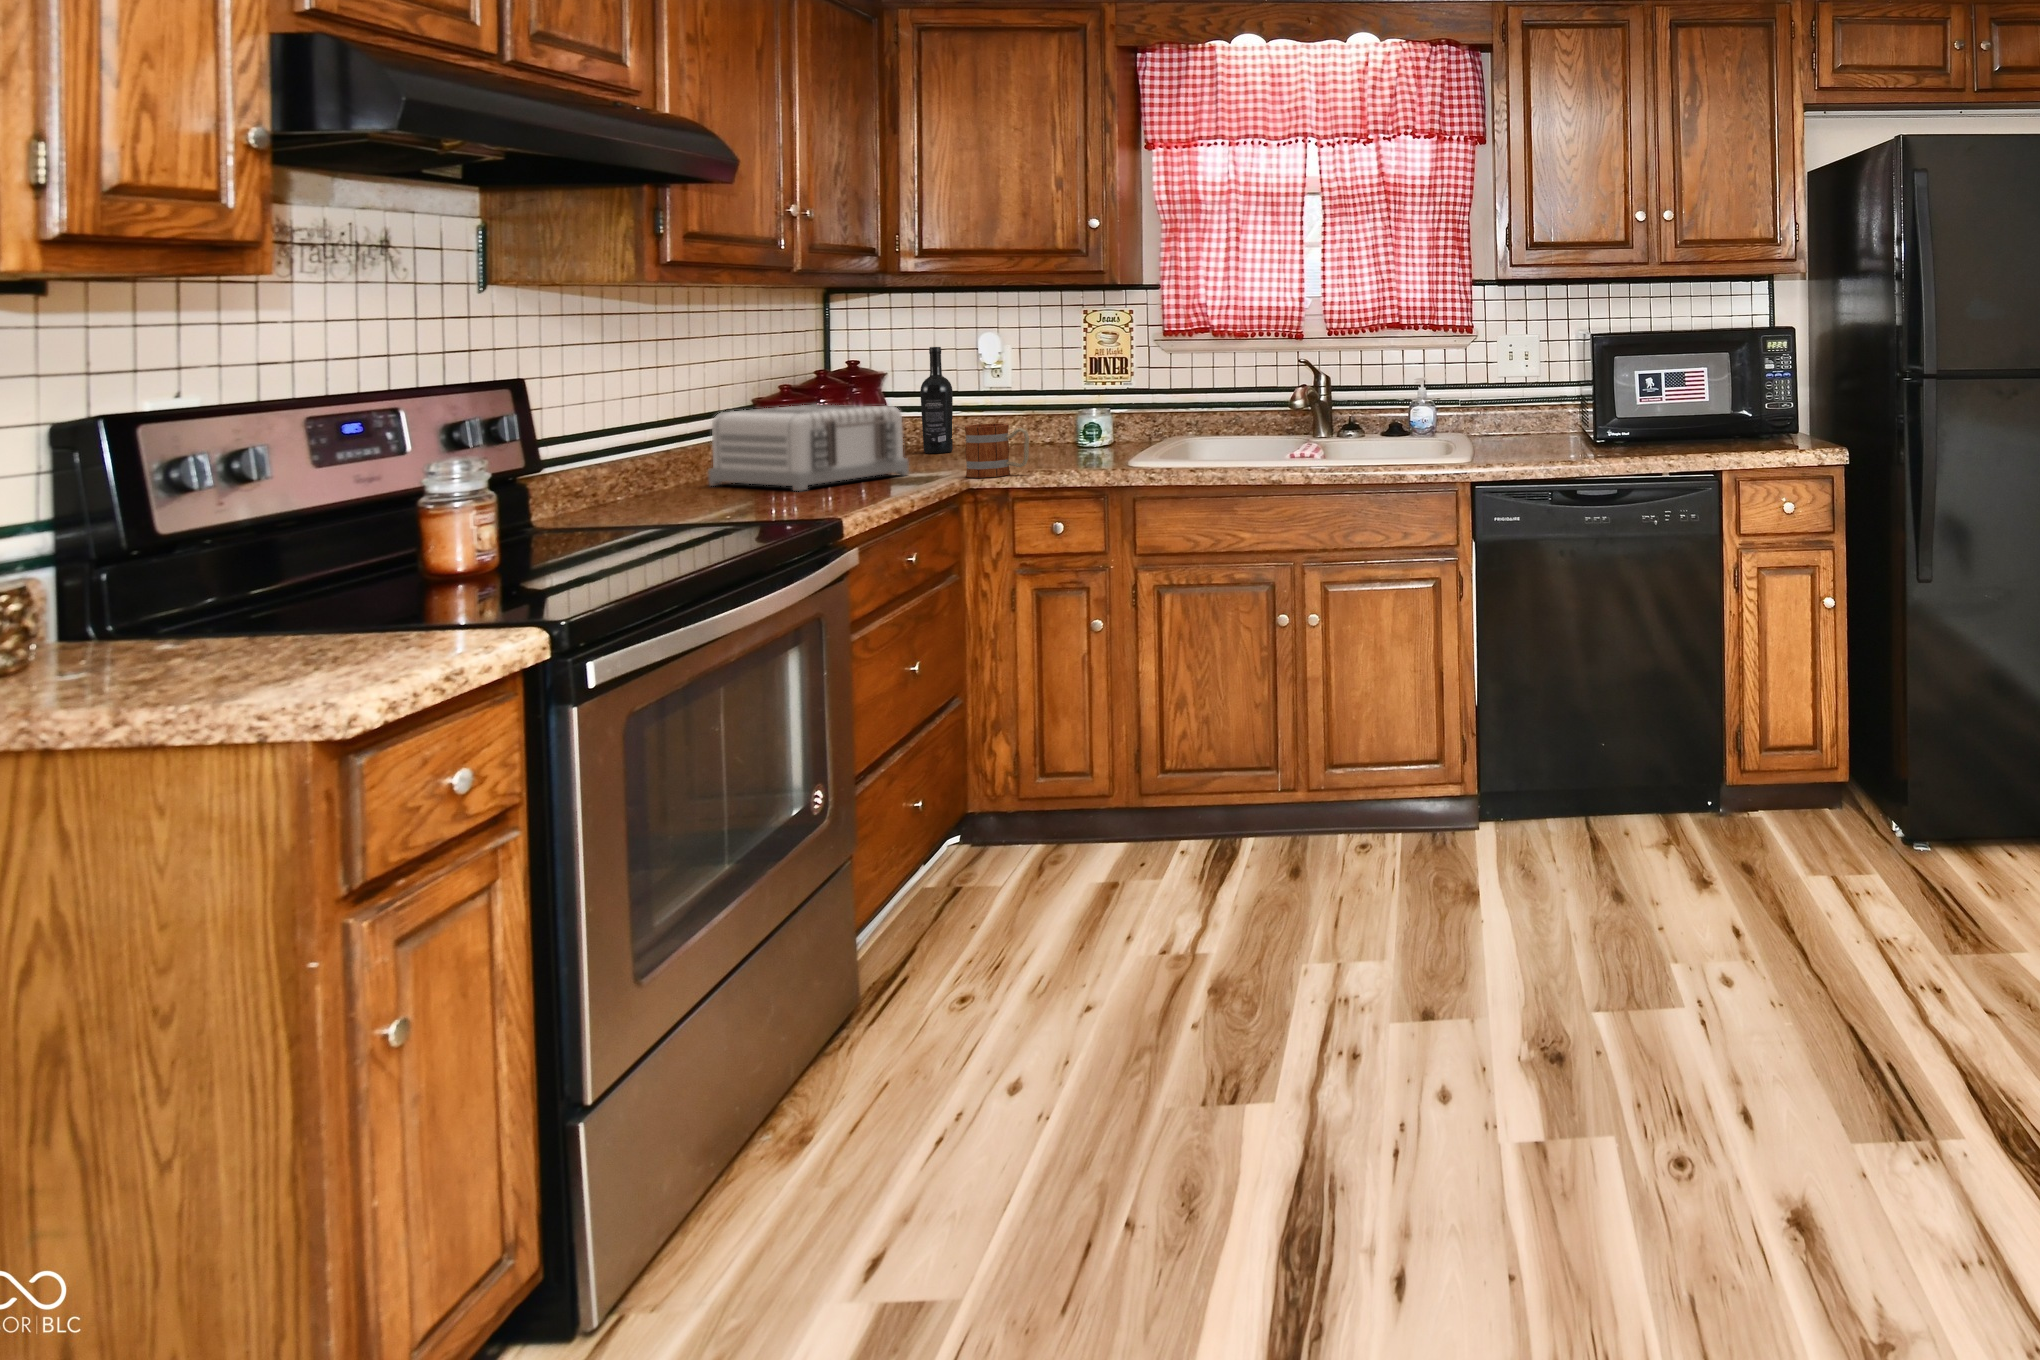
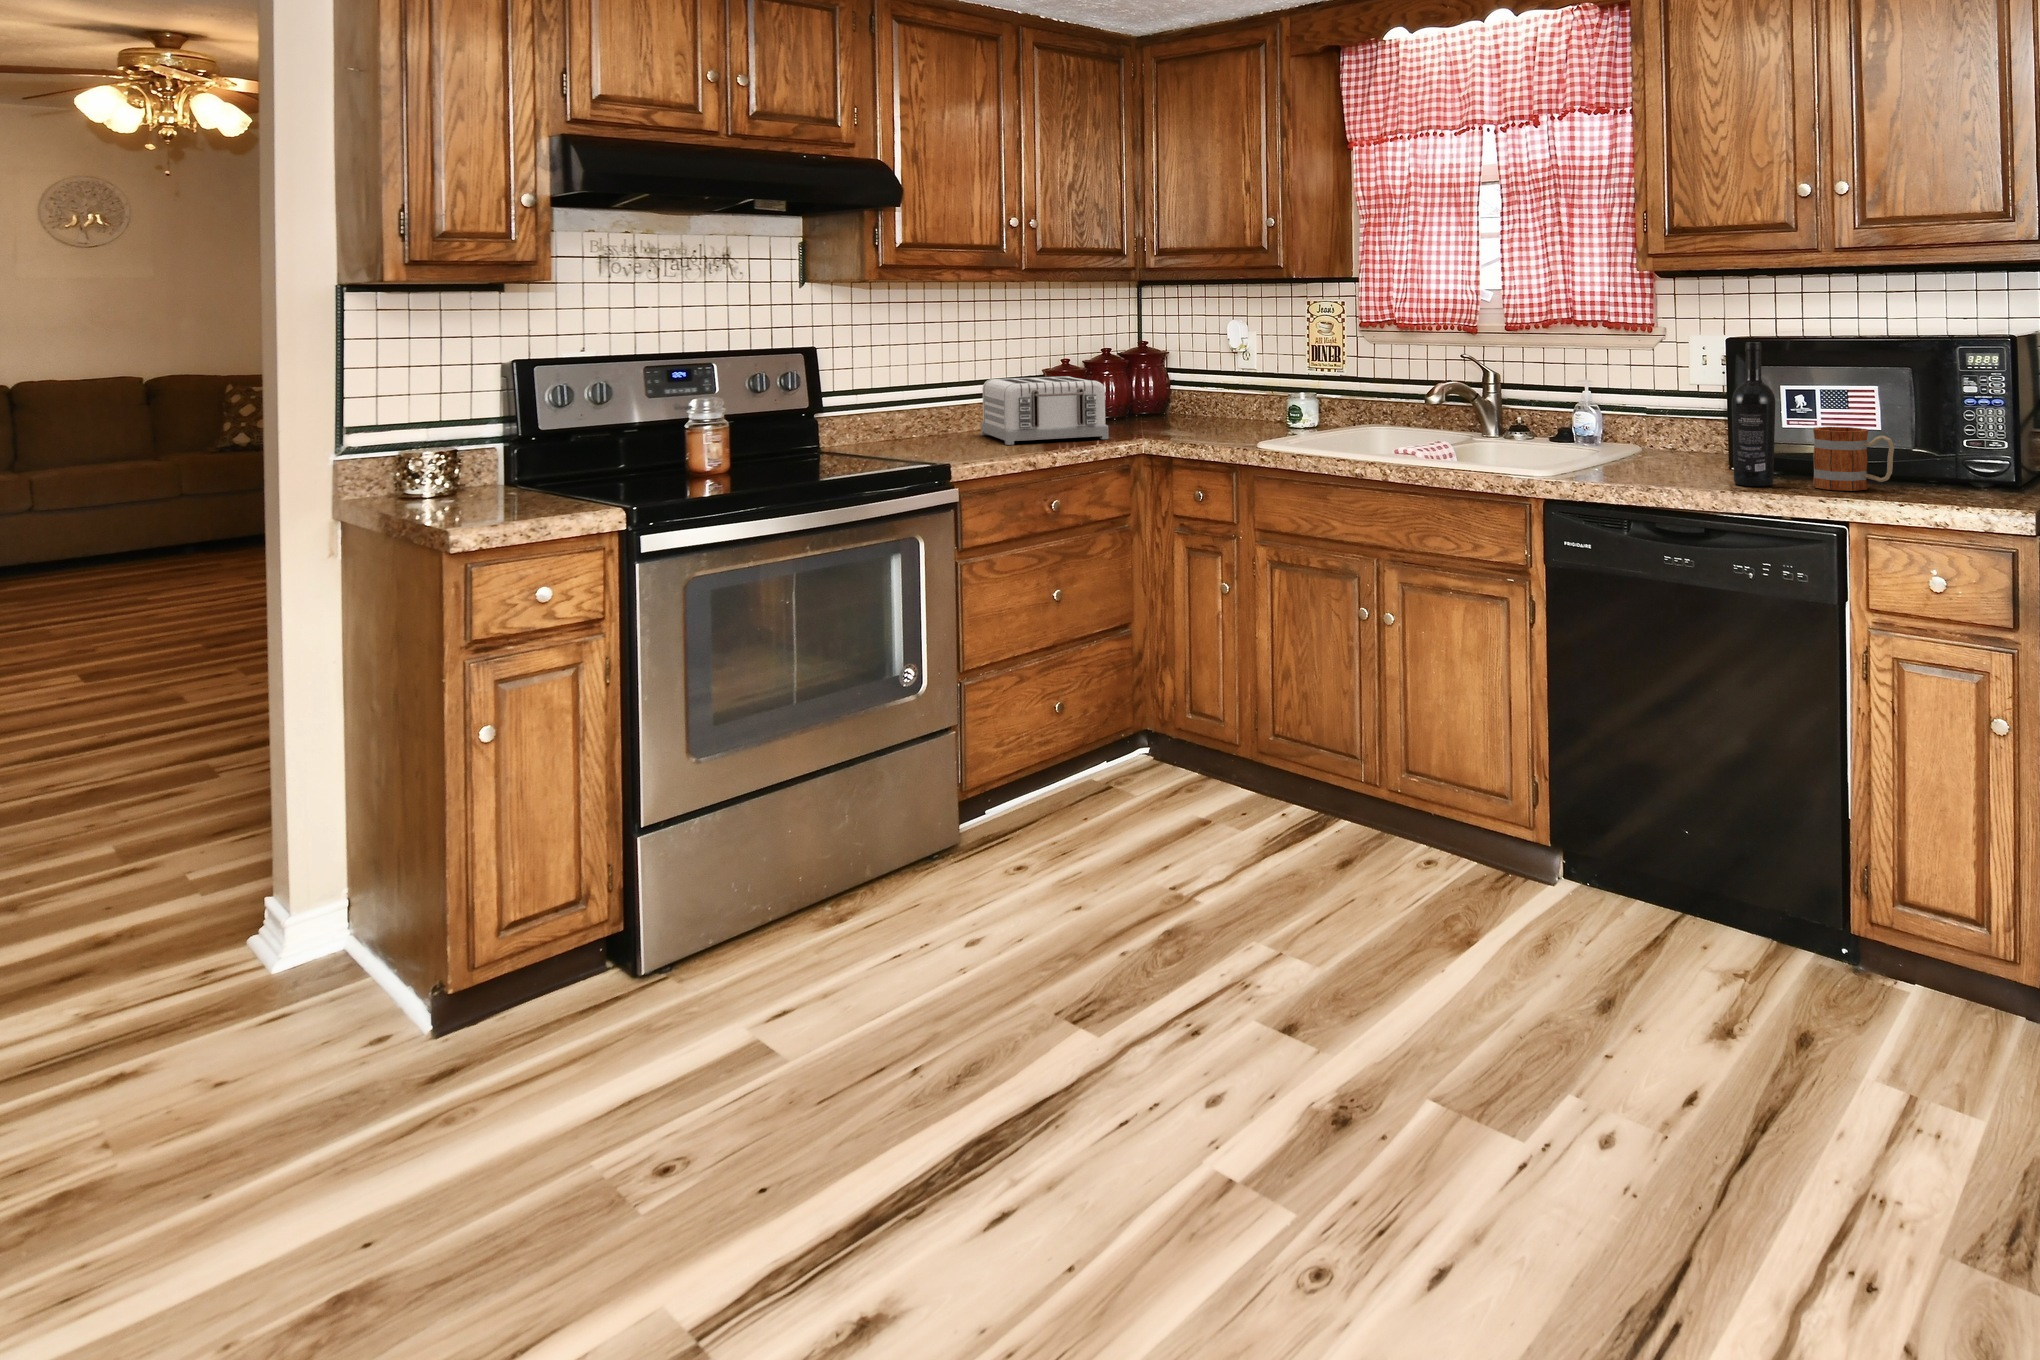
wine bottle: present [920,347,953,453] -> present [1732,342,1775,486]
mug: present [965,423,1029,478] -> present [1813,427,1894,491]

